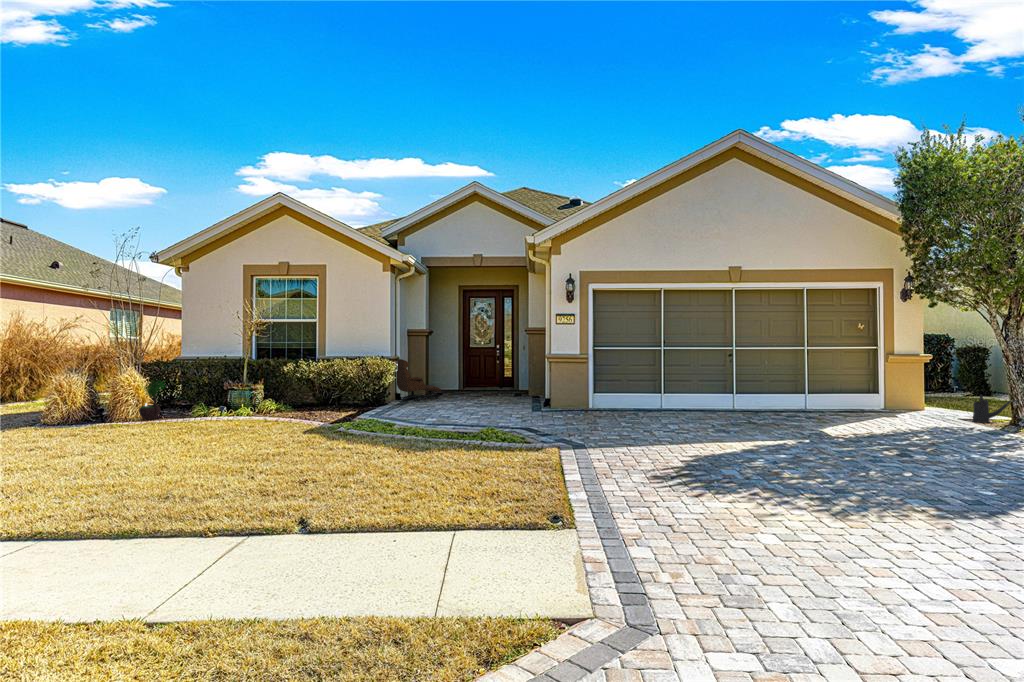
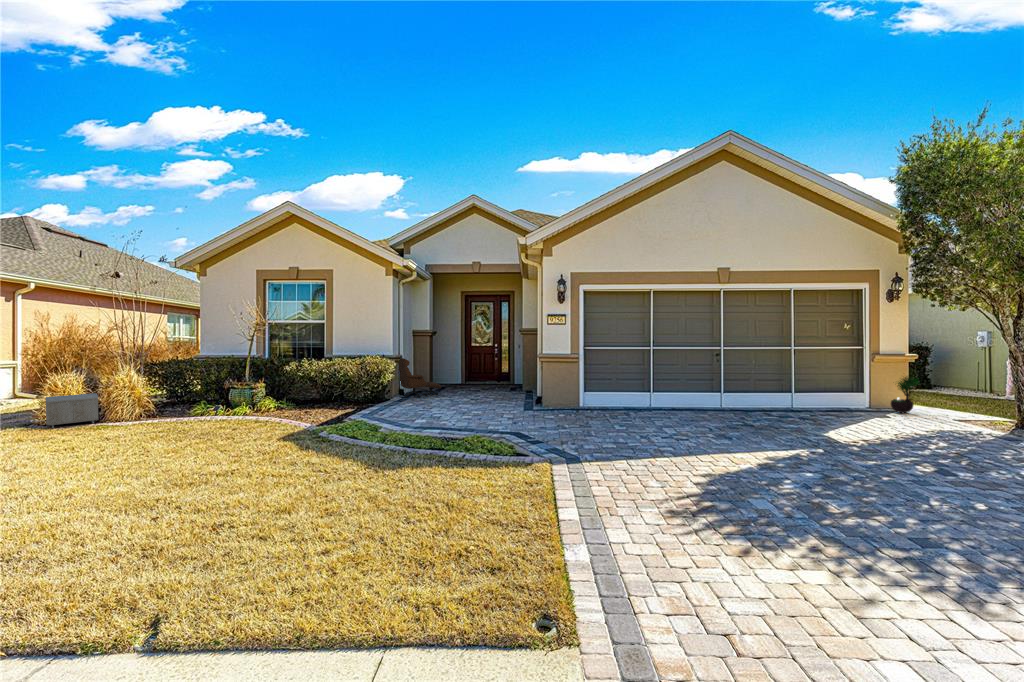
potted tree: present [139,381,164,419] -> present [891,377,918,413]
storage bench: none [56,393,105,426] -> present [46,393,98,428]
watering can: present [972,395,1011,423] -> none [964,396,1015,426]

